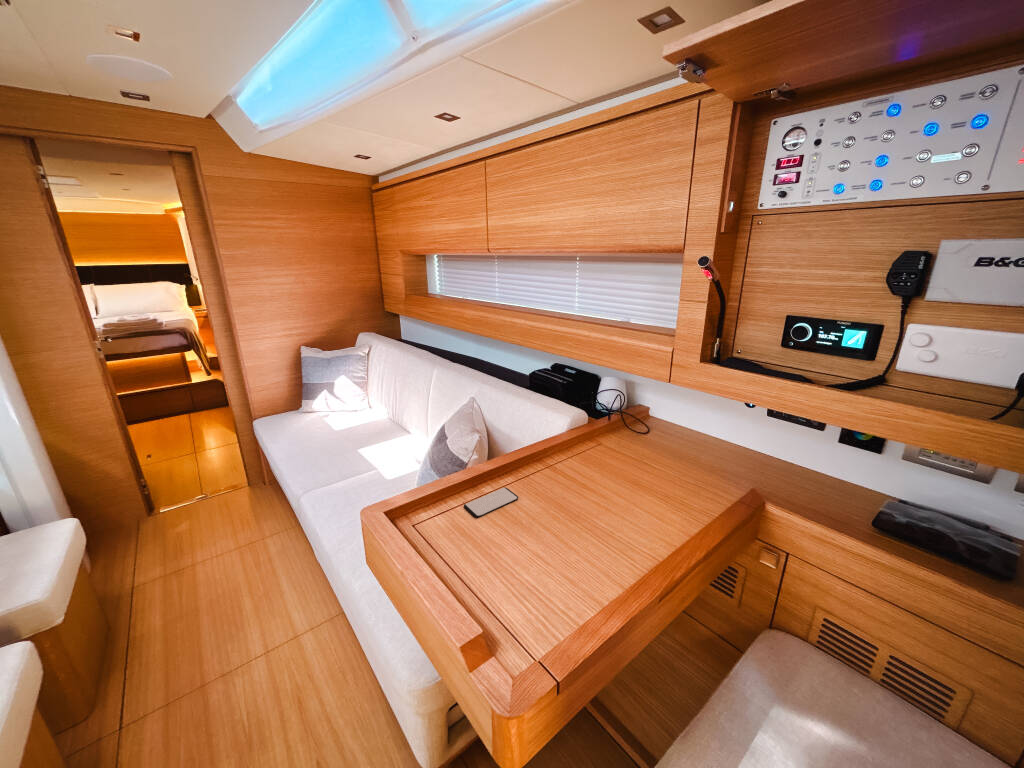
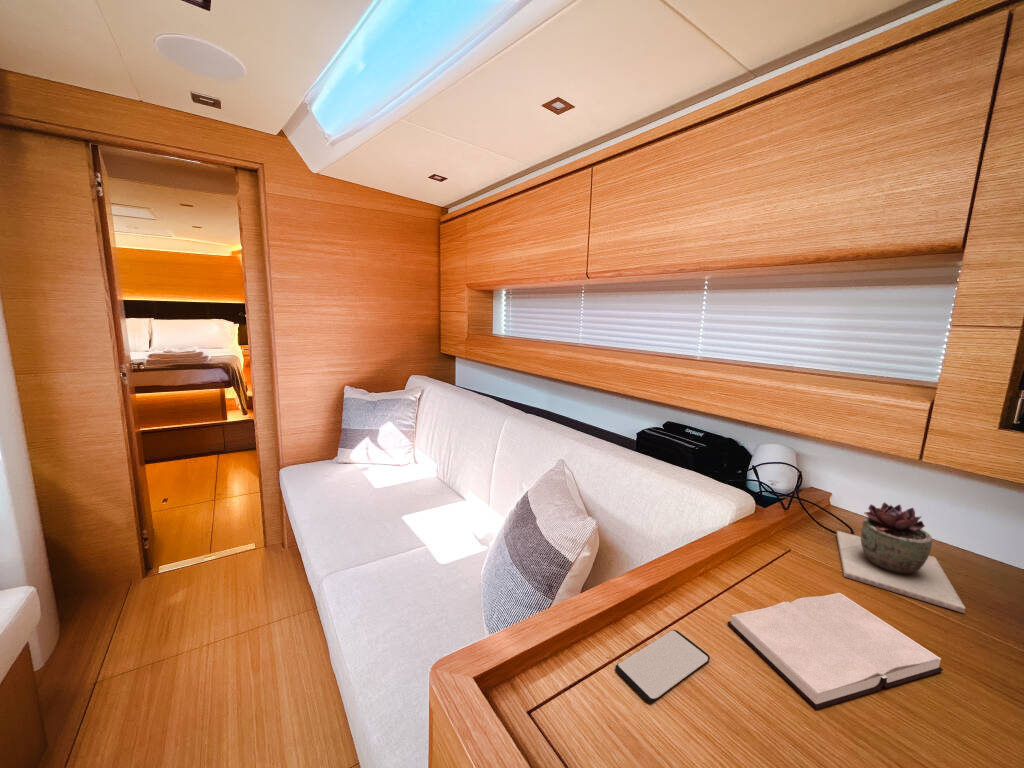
succulent plant: none [624,410,687,468] -> present [836,502,965,613]
hardback book: none [538,463,642,513] -> present [728,593,943,709]

